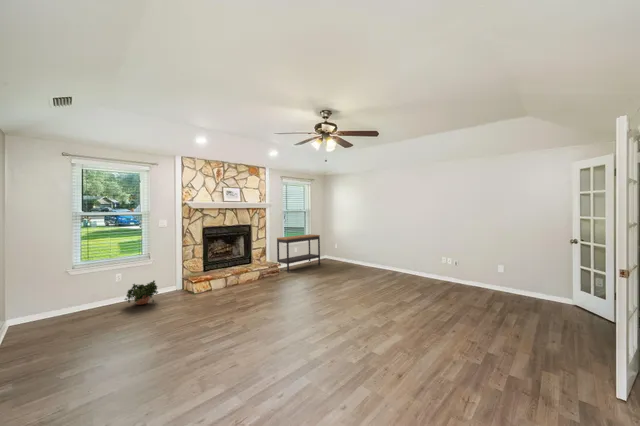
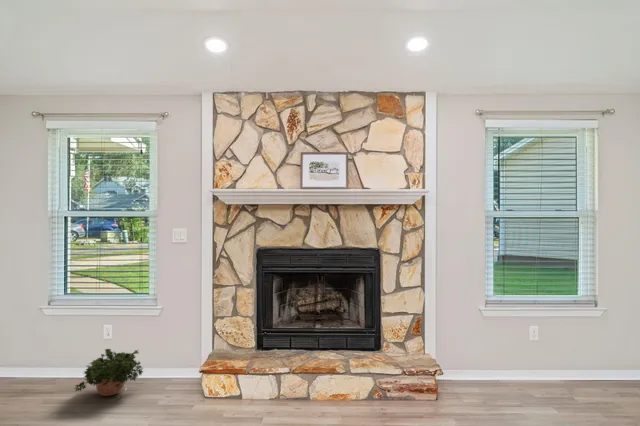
console table: present [277,234,320,272] -> none [459,289,624,402]

